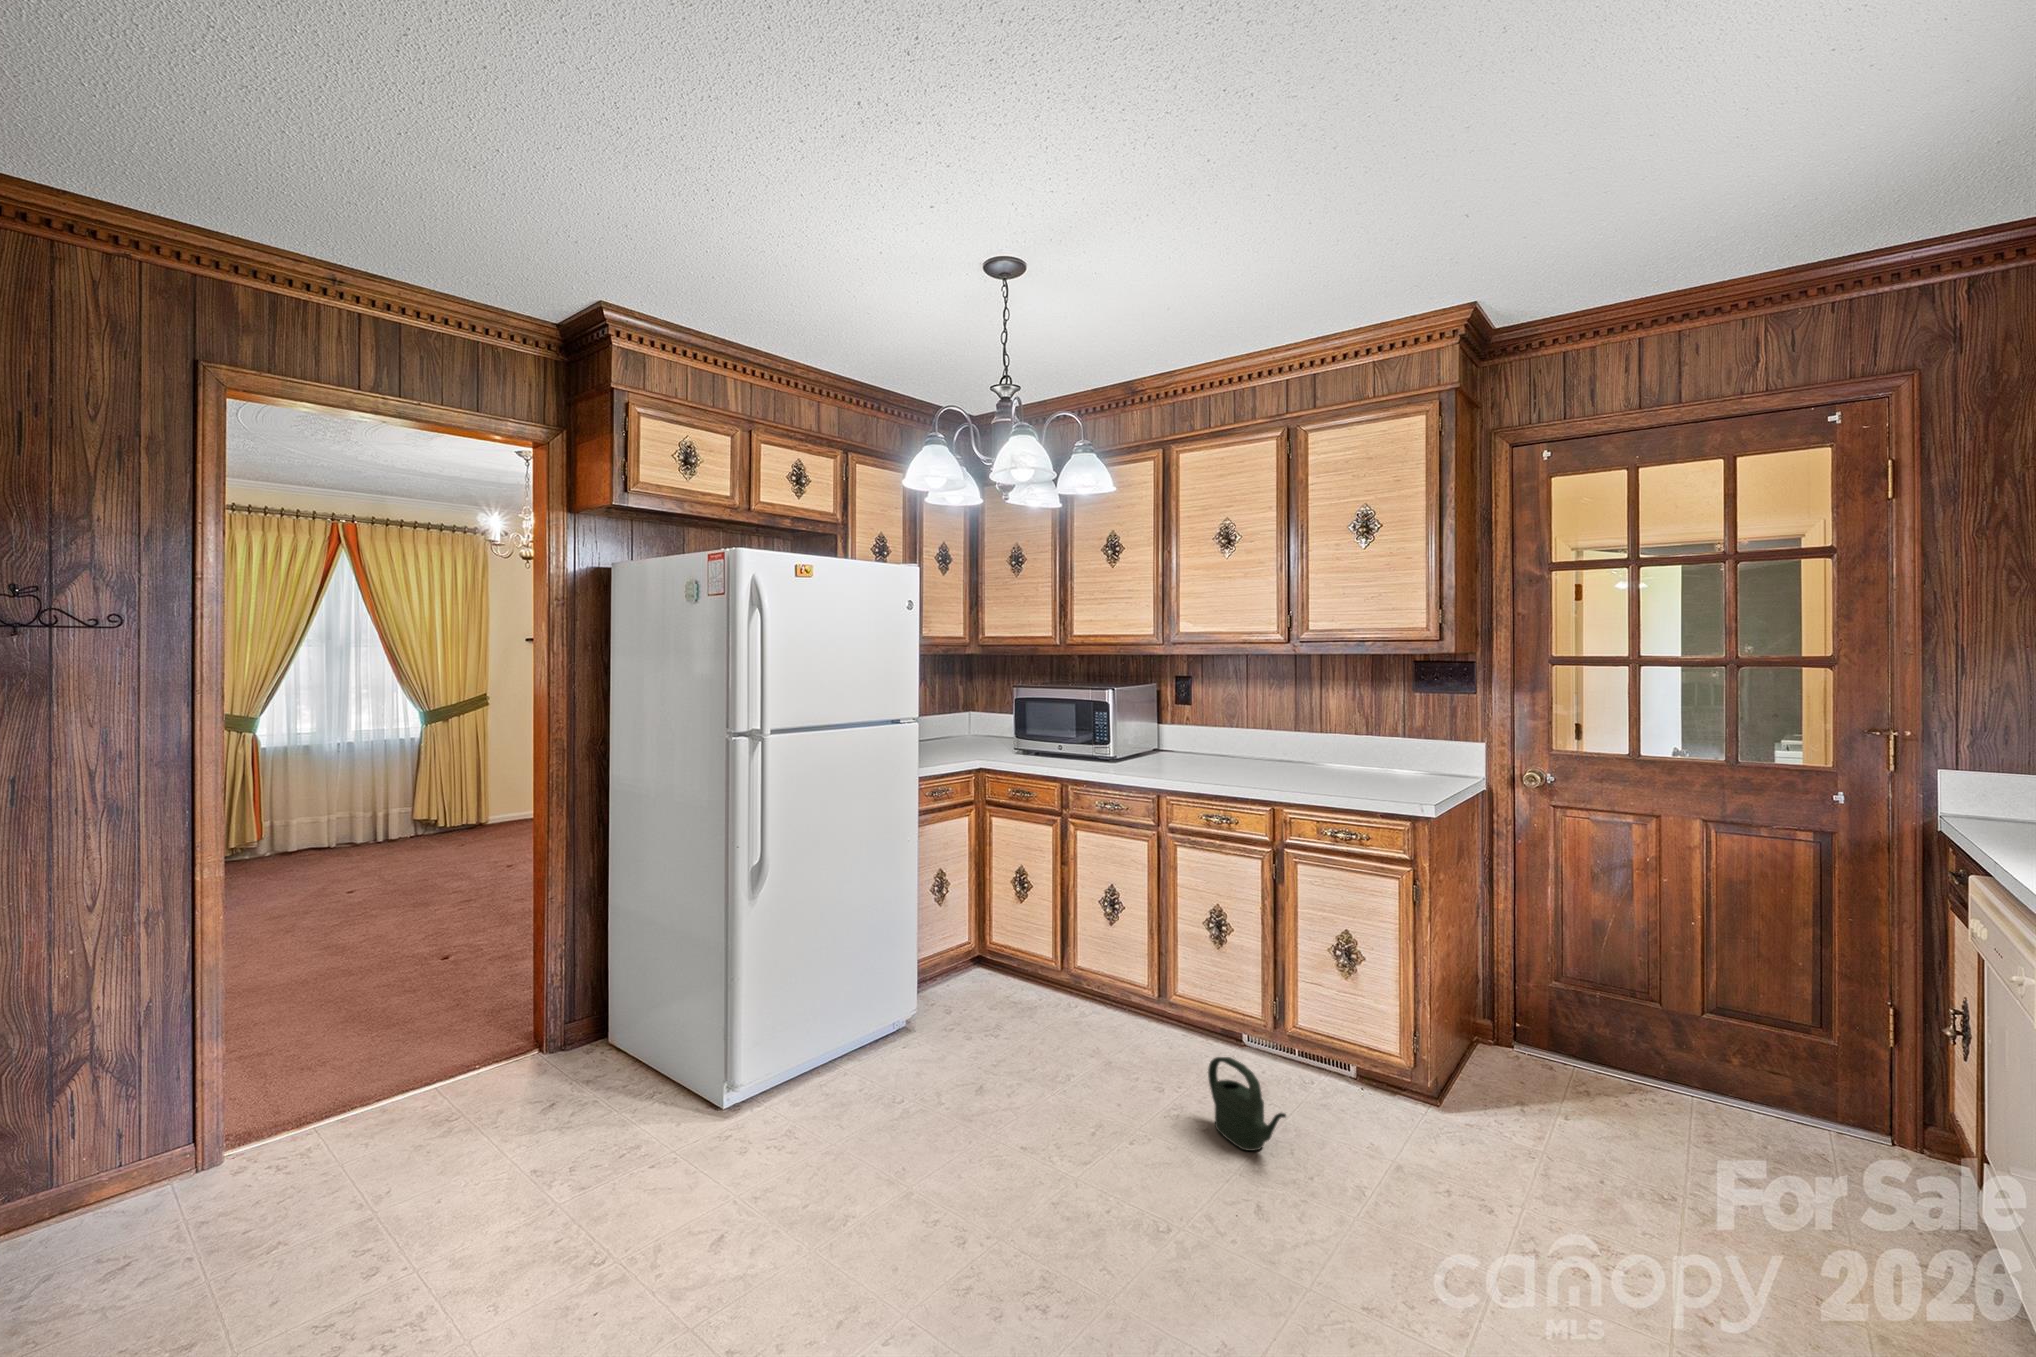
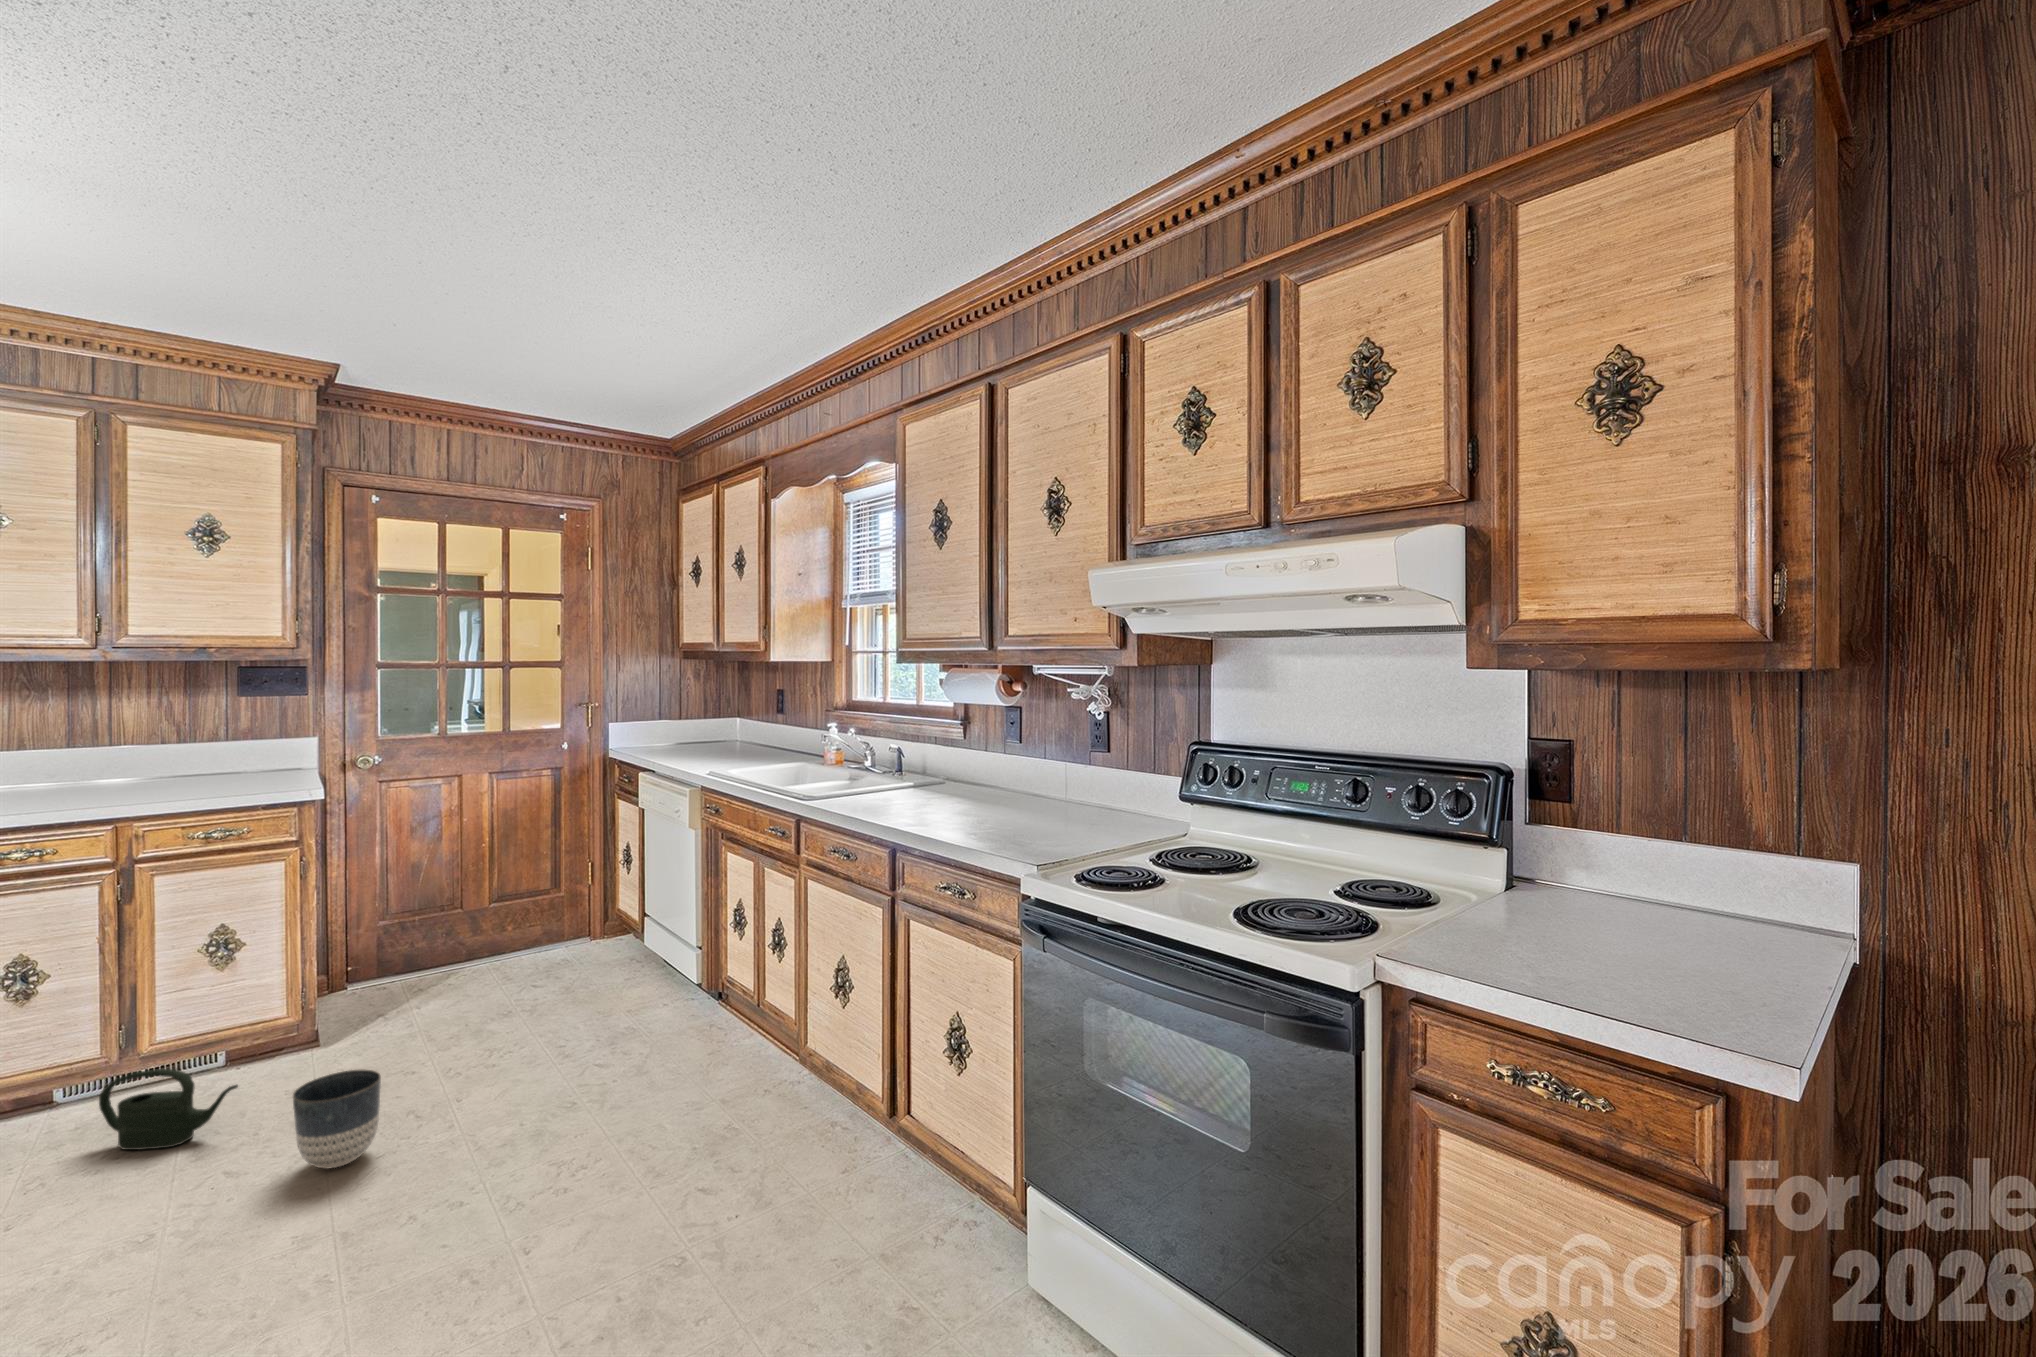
planter: none [1277,1150,1371,1280] -> present [293,1070,381,1169]

